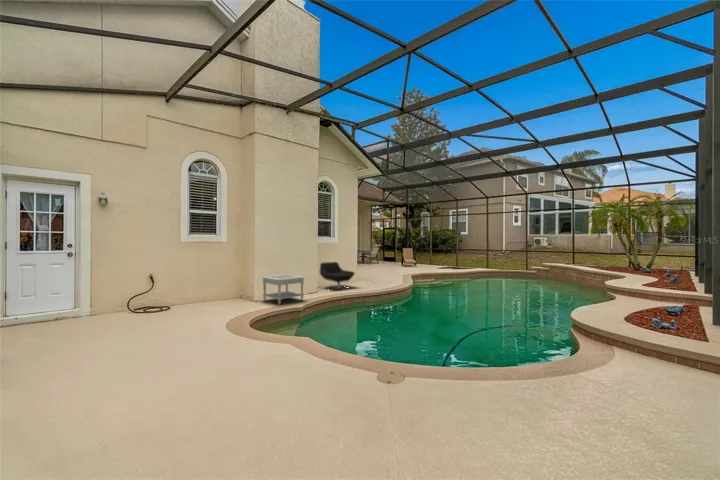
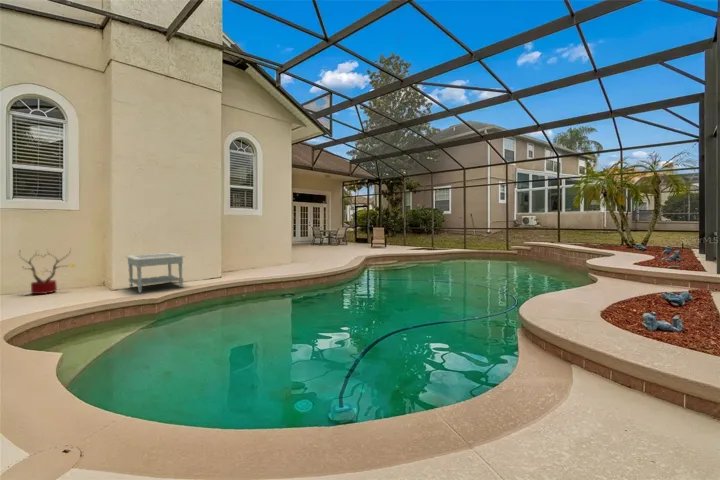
lounge chair: present [320,262,354,288] -> none [232,239,276,274]
decorative plant: none [189,271,229,305] -> present [28,251,74,294]

